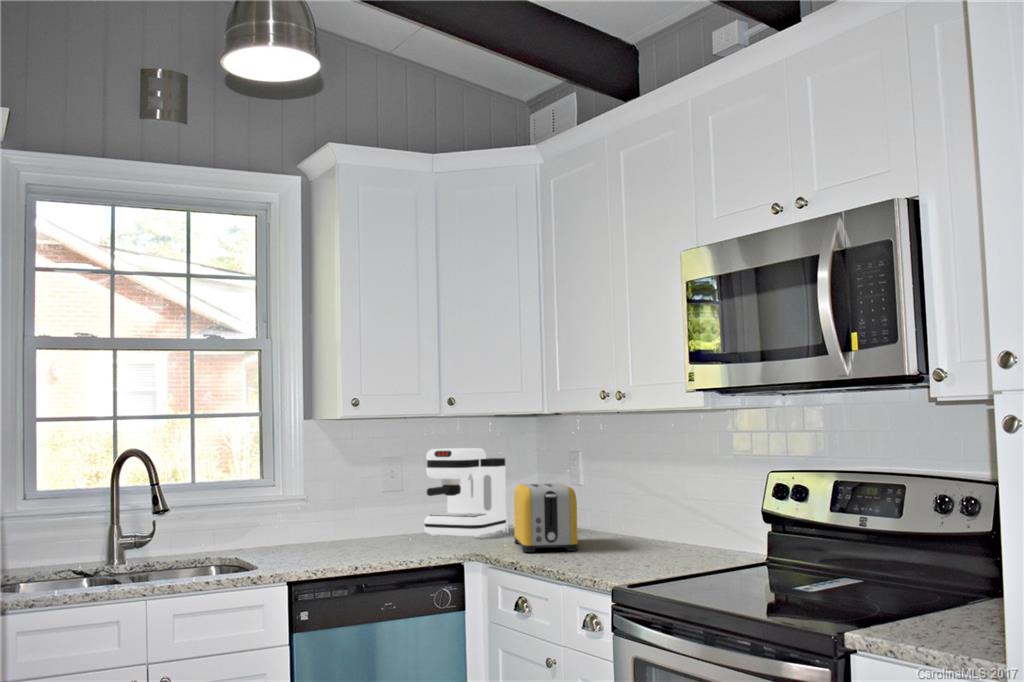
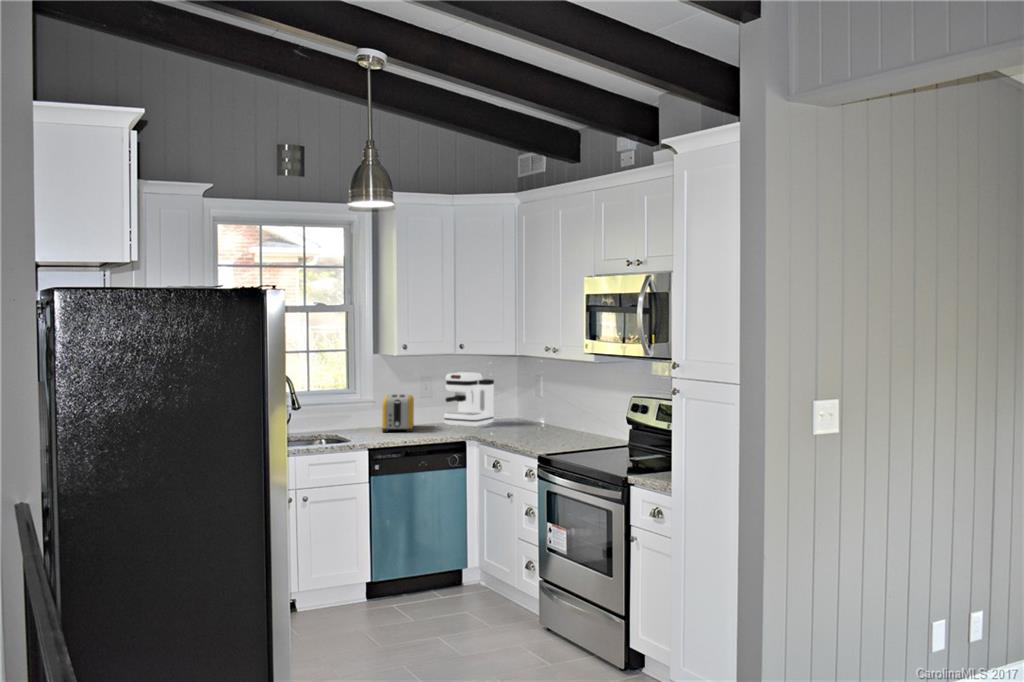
toaster: present [514,483,578,552] -> present [382,394,414,432]

